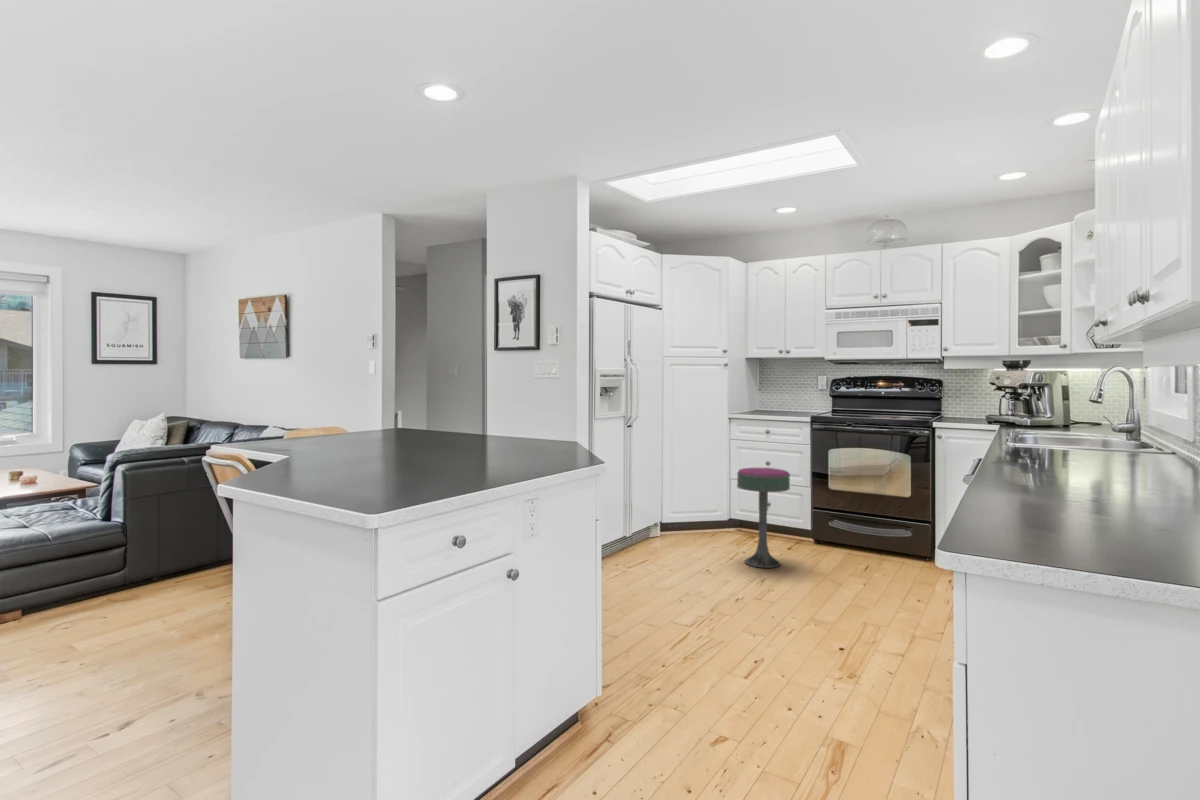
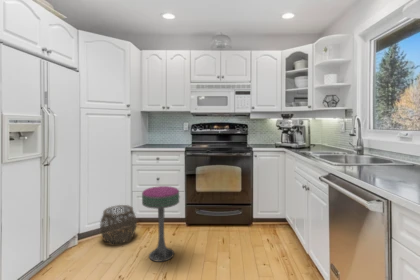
woven basket: none [681,496,731,546] -> present [100,205,137,244]

